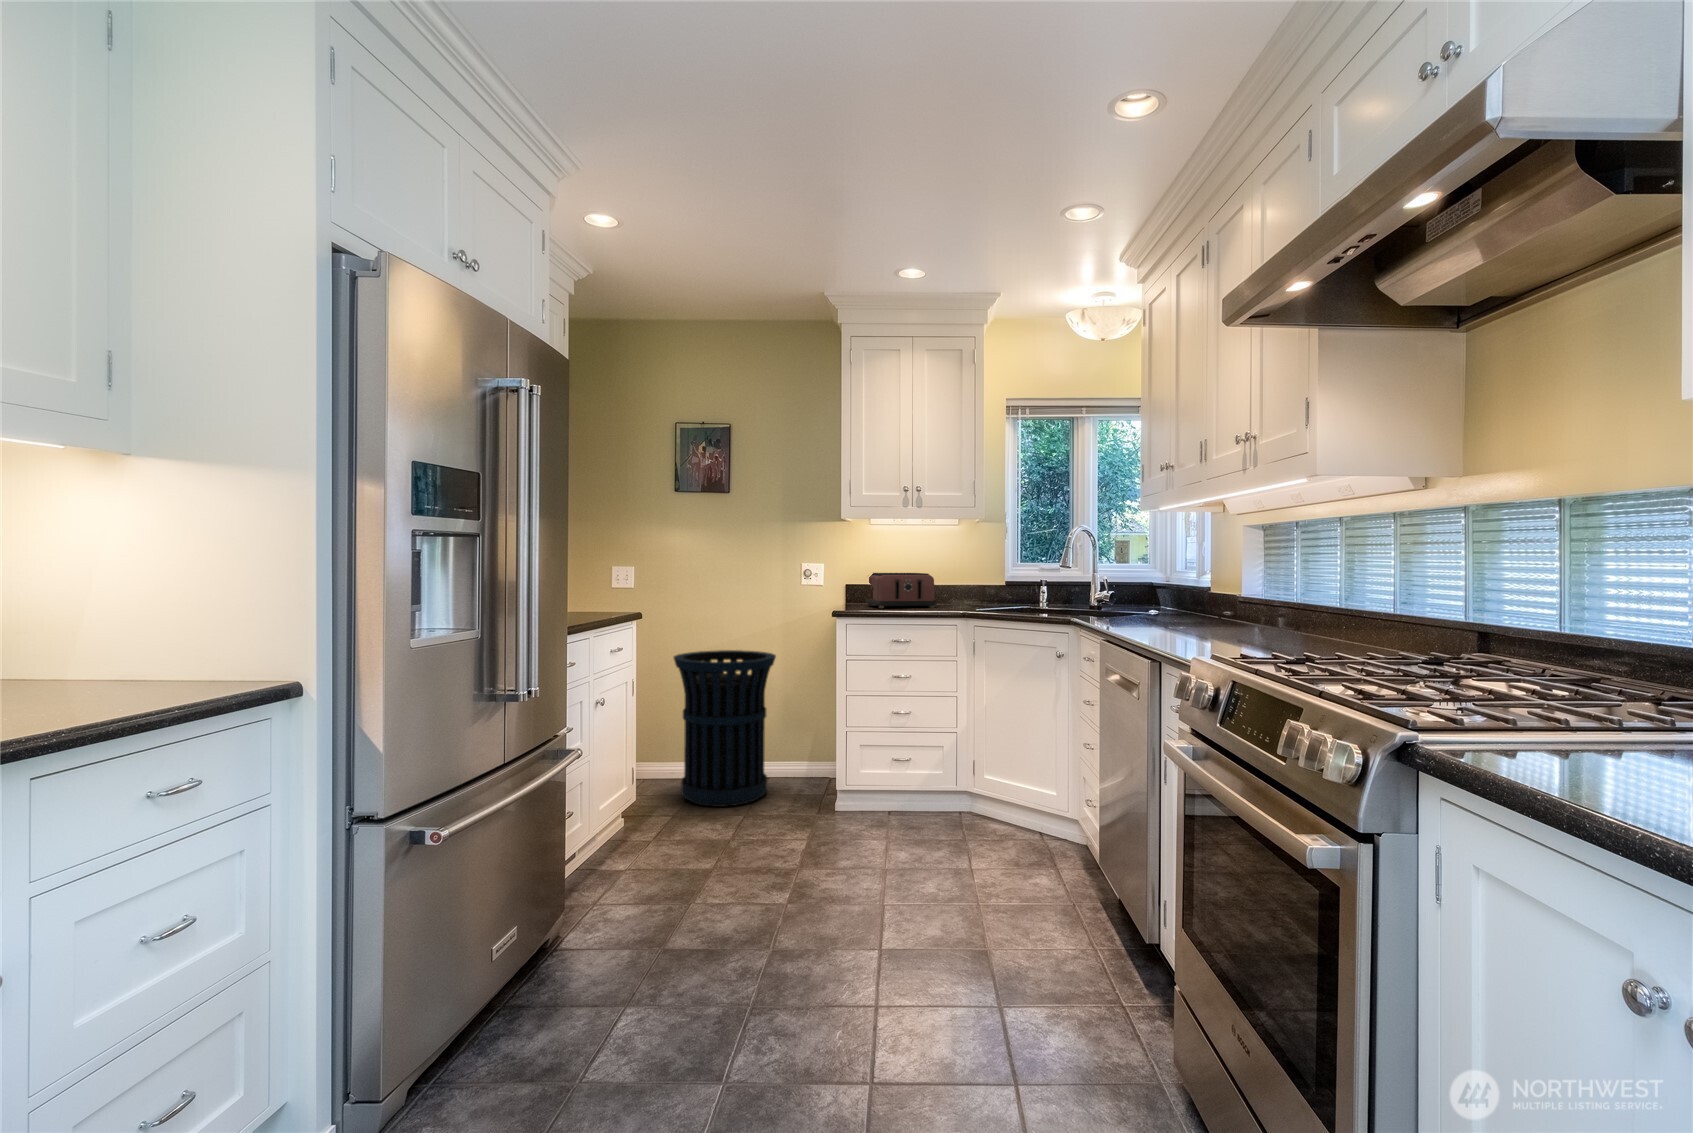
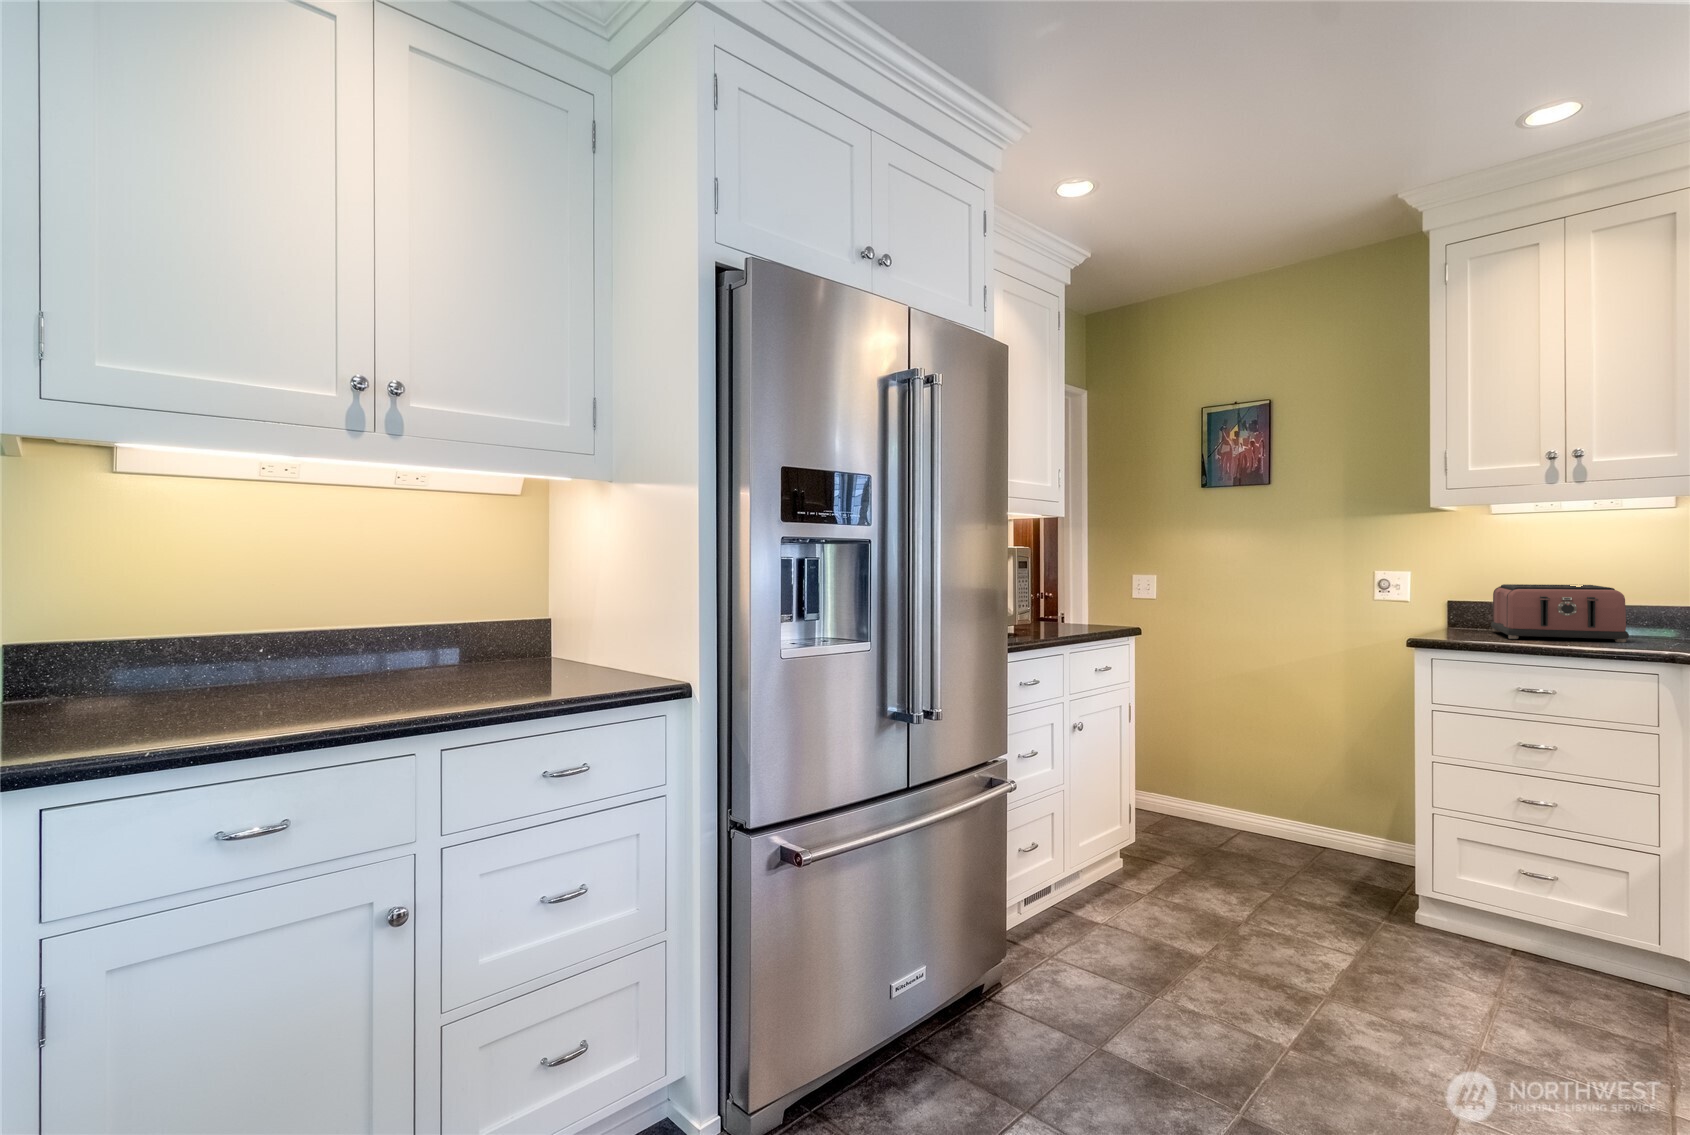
trash can: present [674,650,776,807] -> none [1189,677,1331,876]

